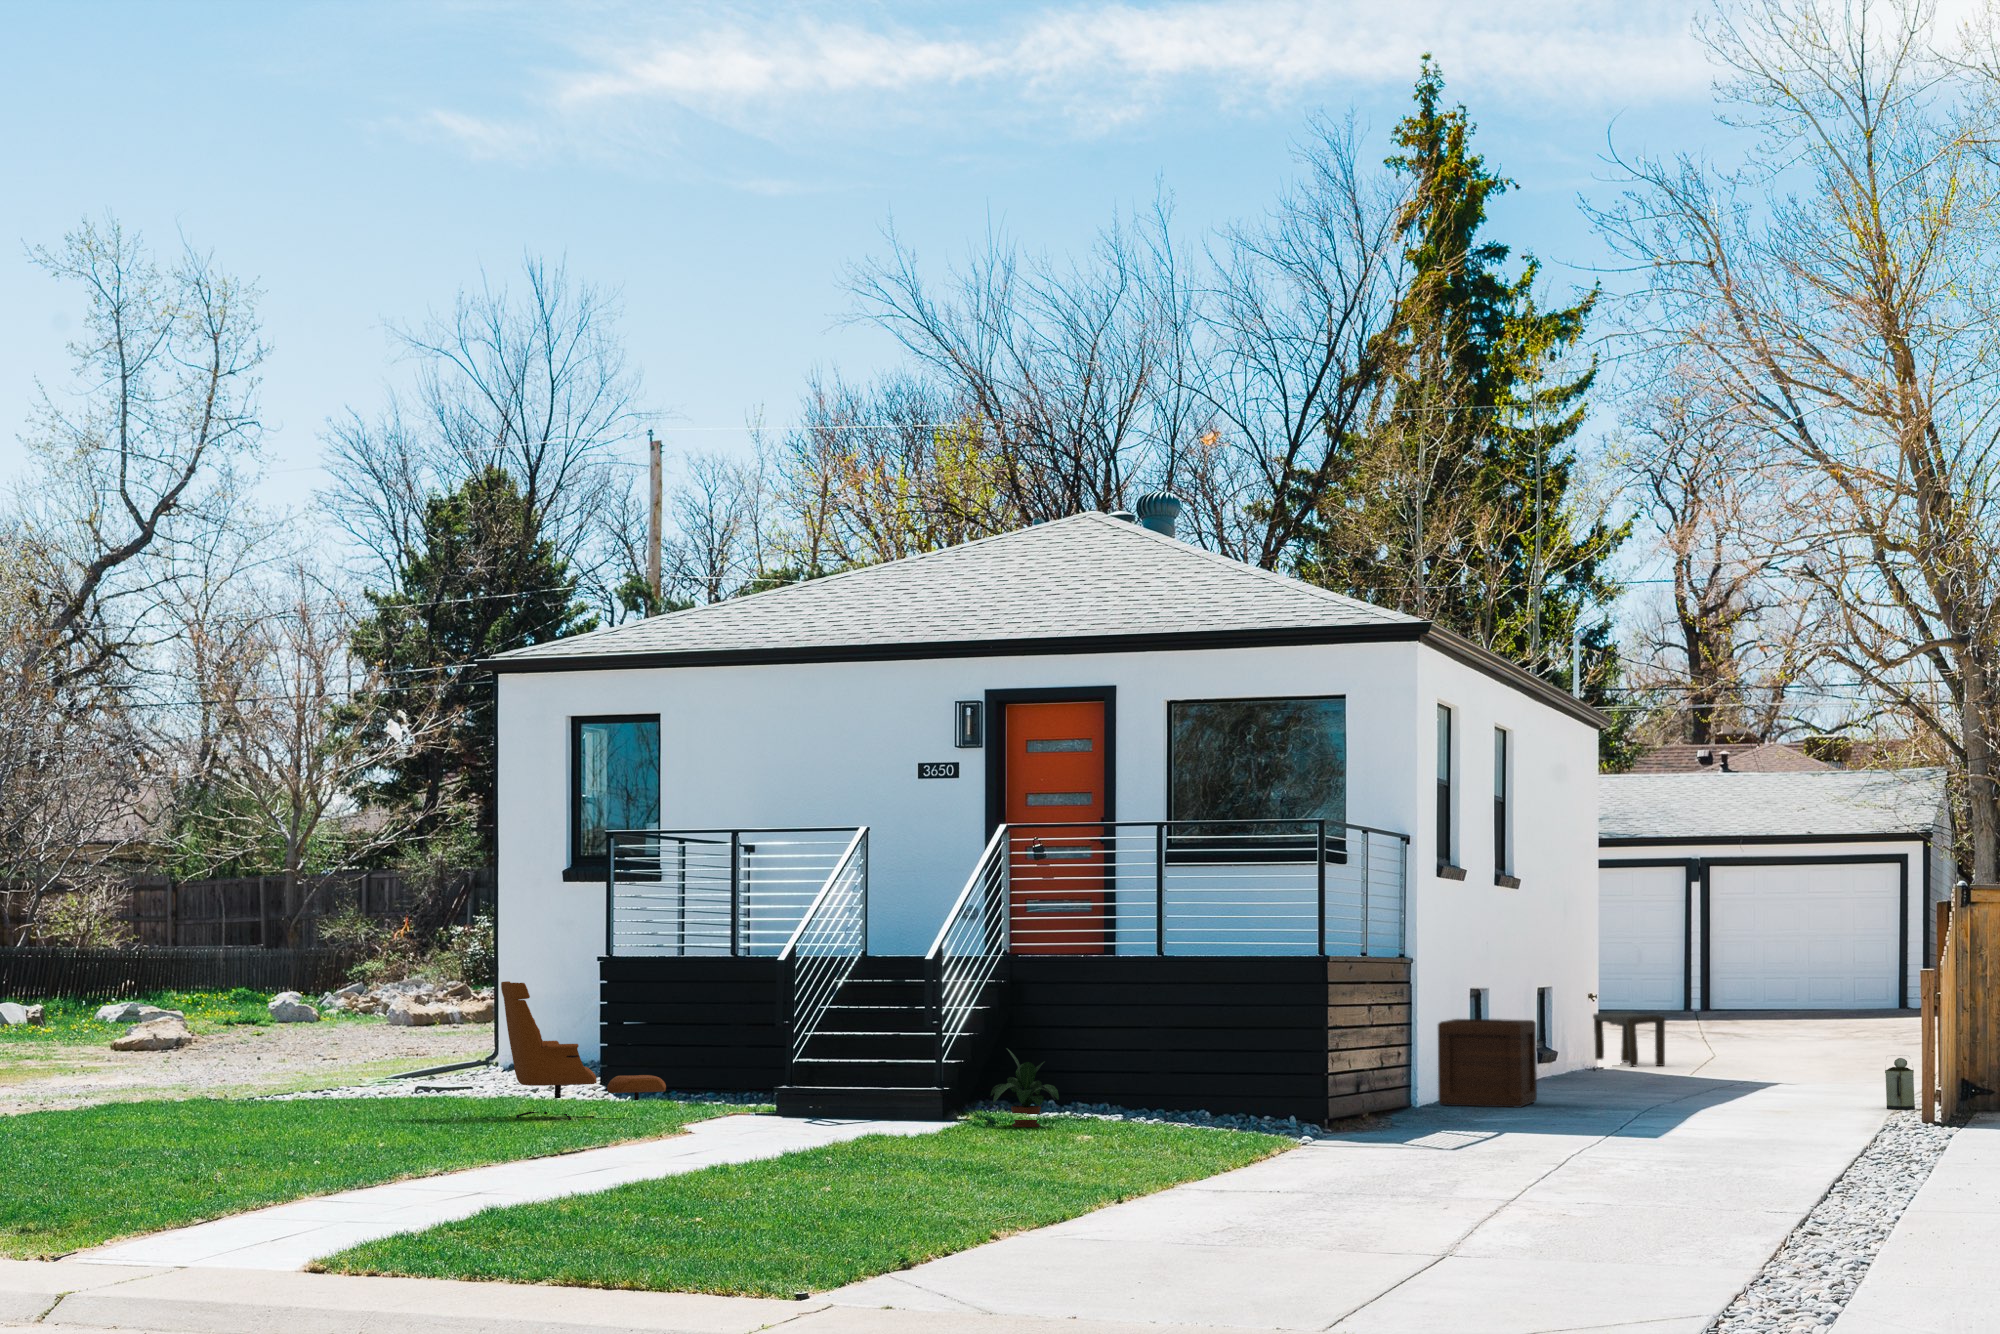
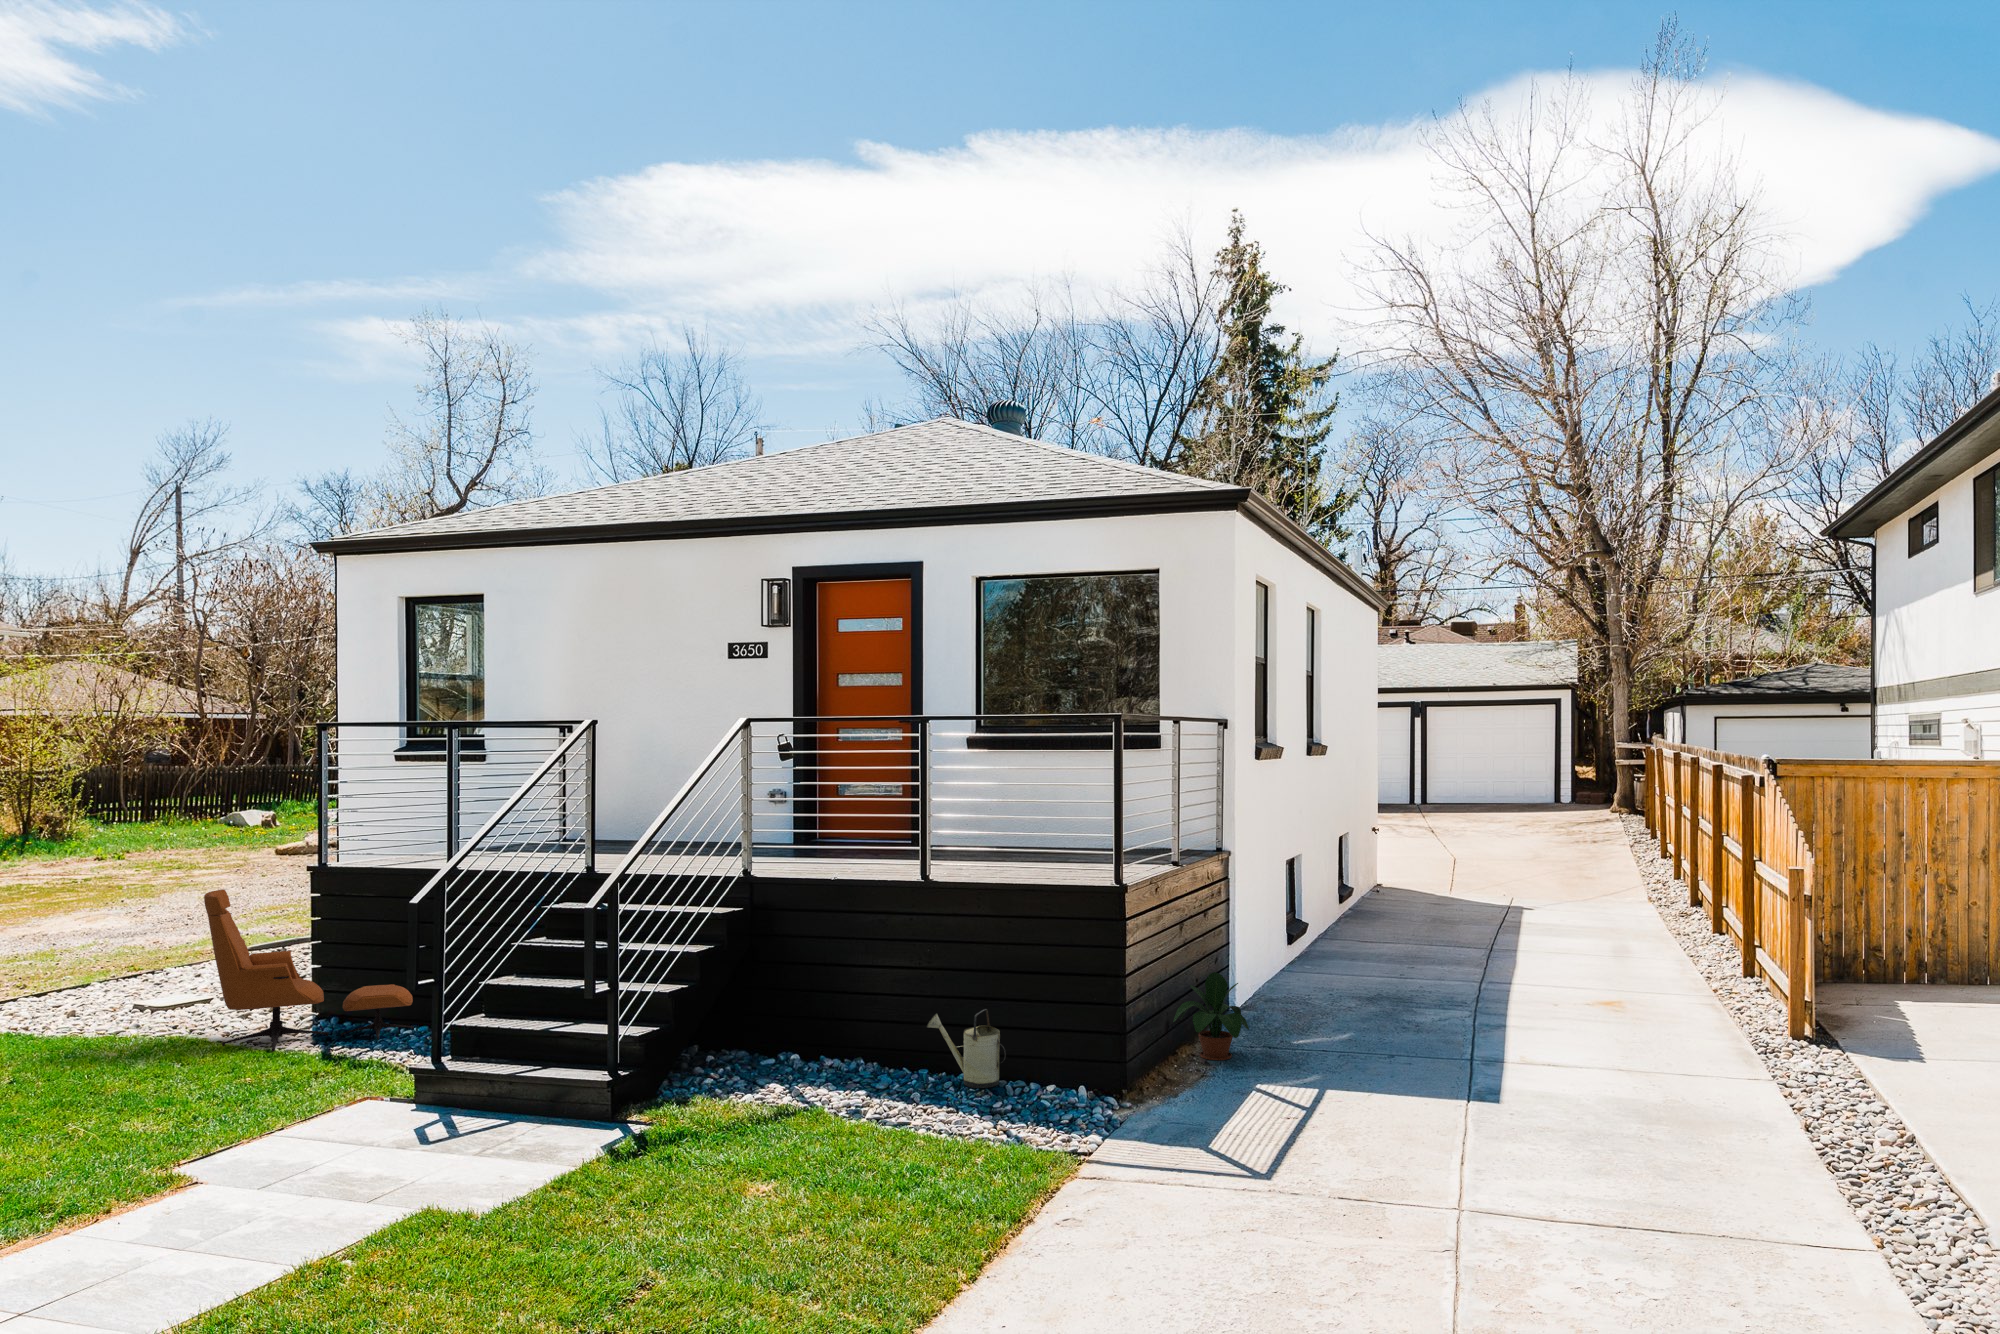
bench: present [1593,1013,1665,1067] -> none [1374,842,1438,892]
wooden crate: present [1438,1019,1537,1108] -> none [1257,896,1357,999]
potted plant: present [990,1049,1059,1127] -> present [1173,972,1249,1060]
watering can: present [1885,1058,1915,1110] -> present [927,1009,1006,1088]

